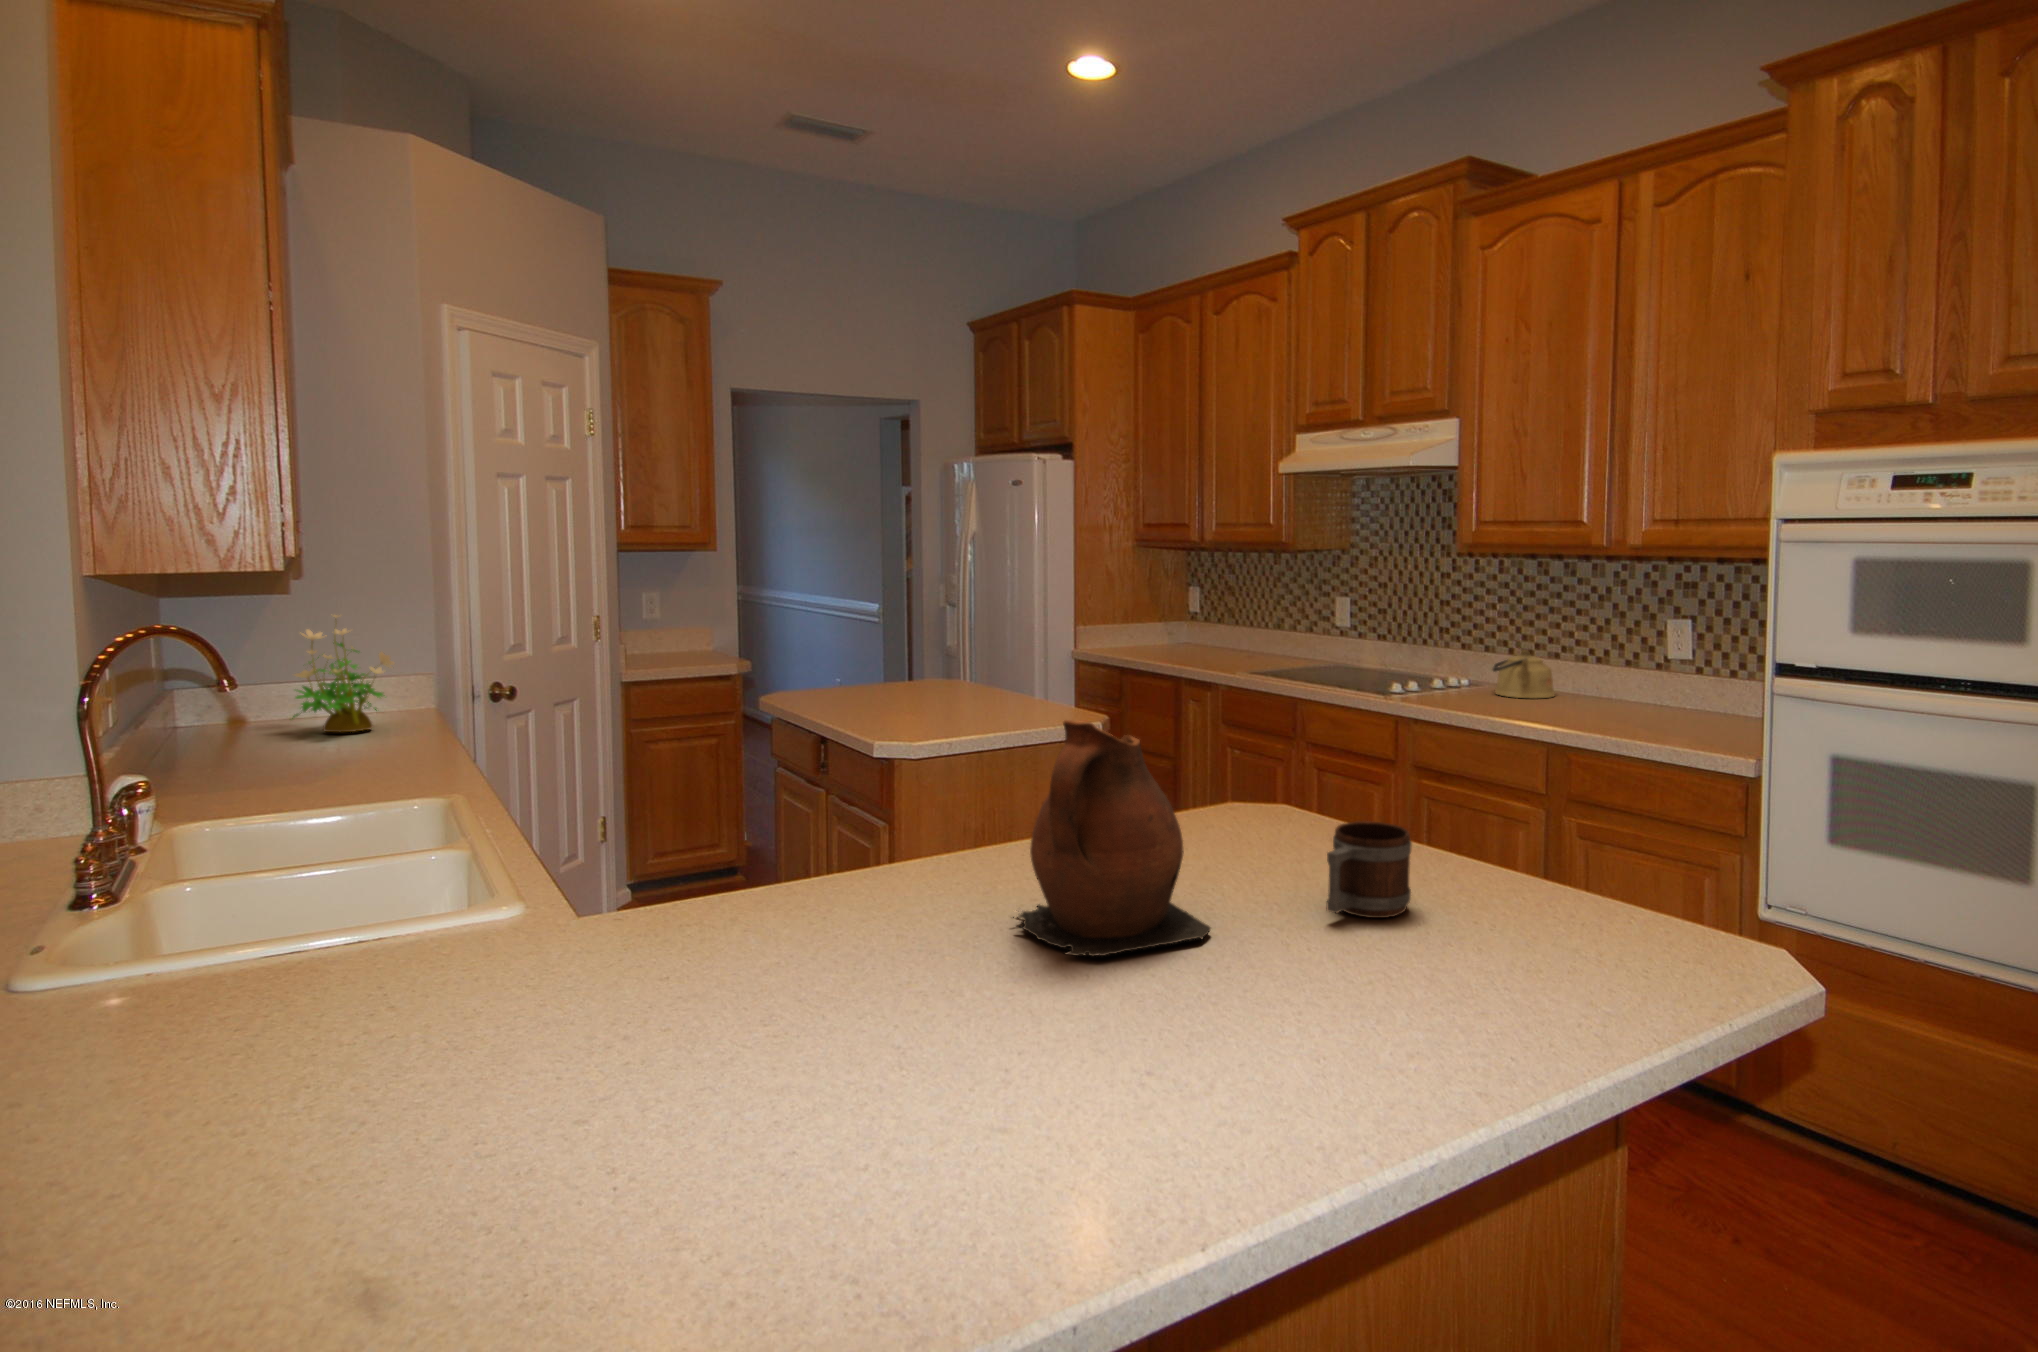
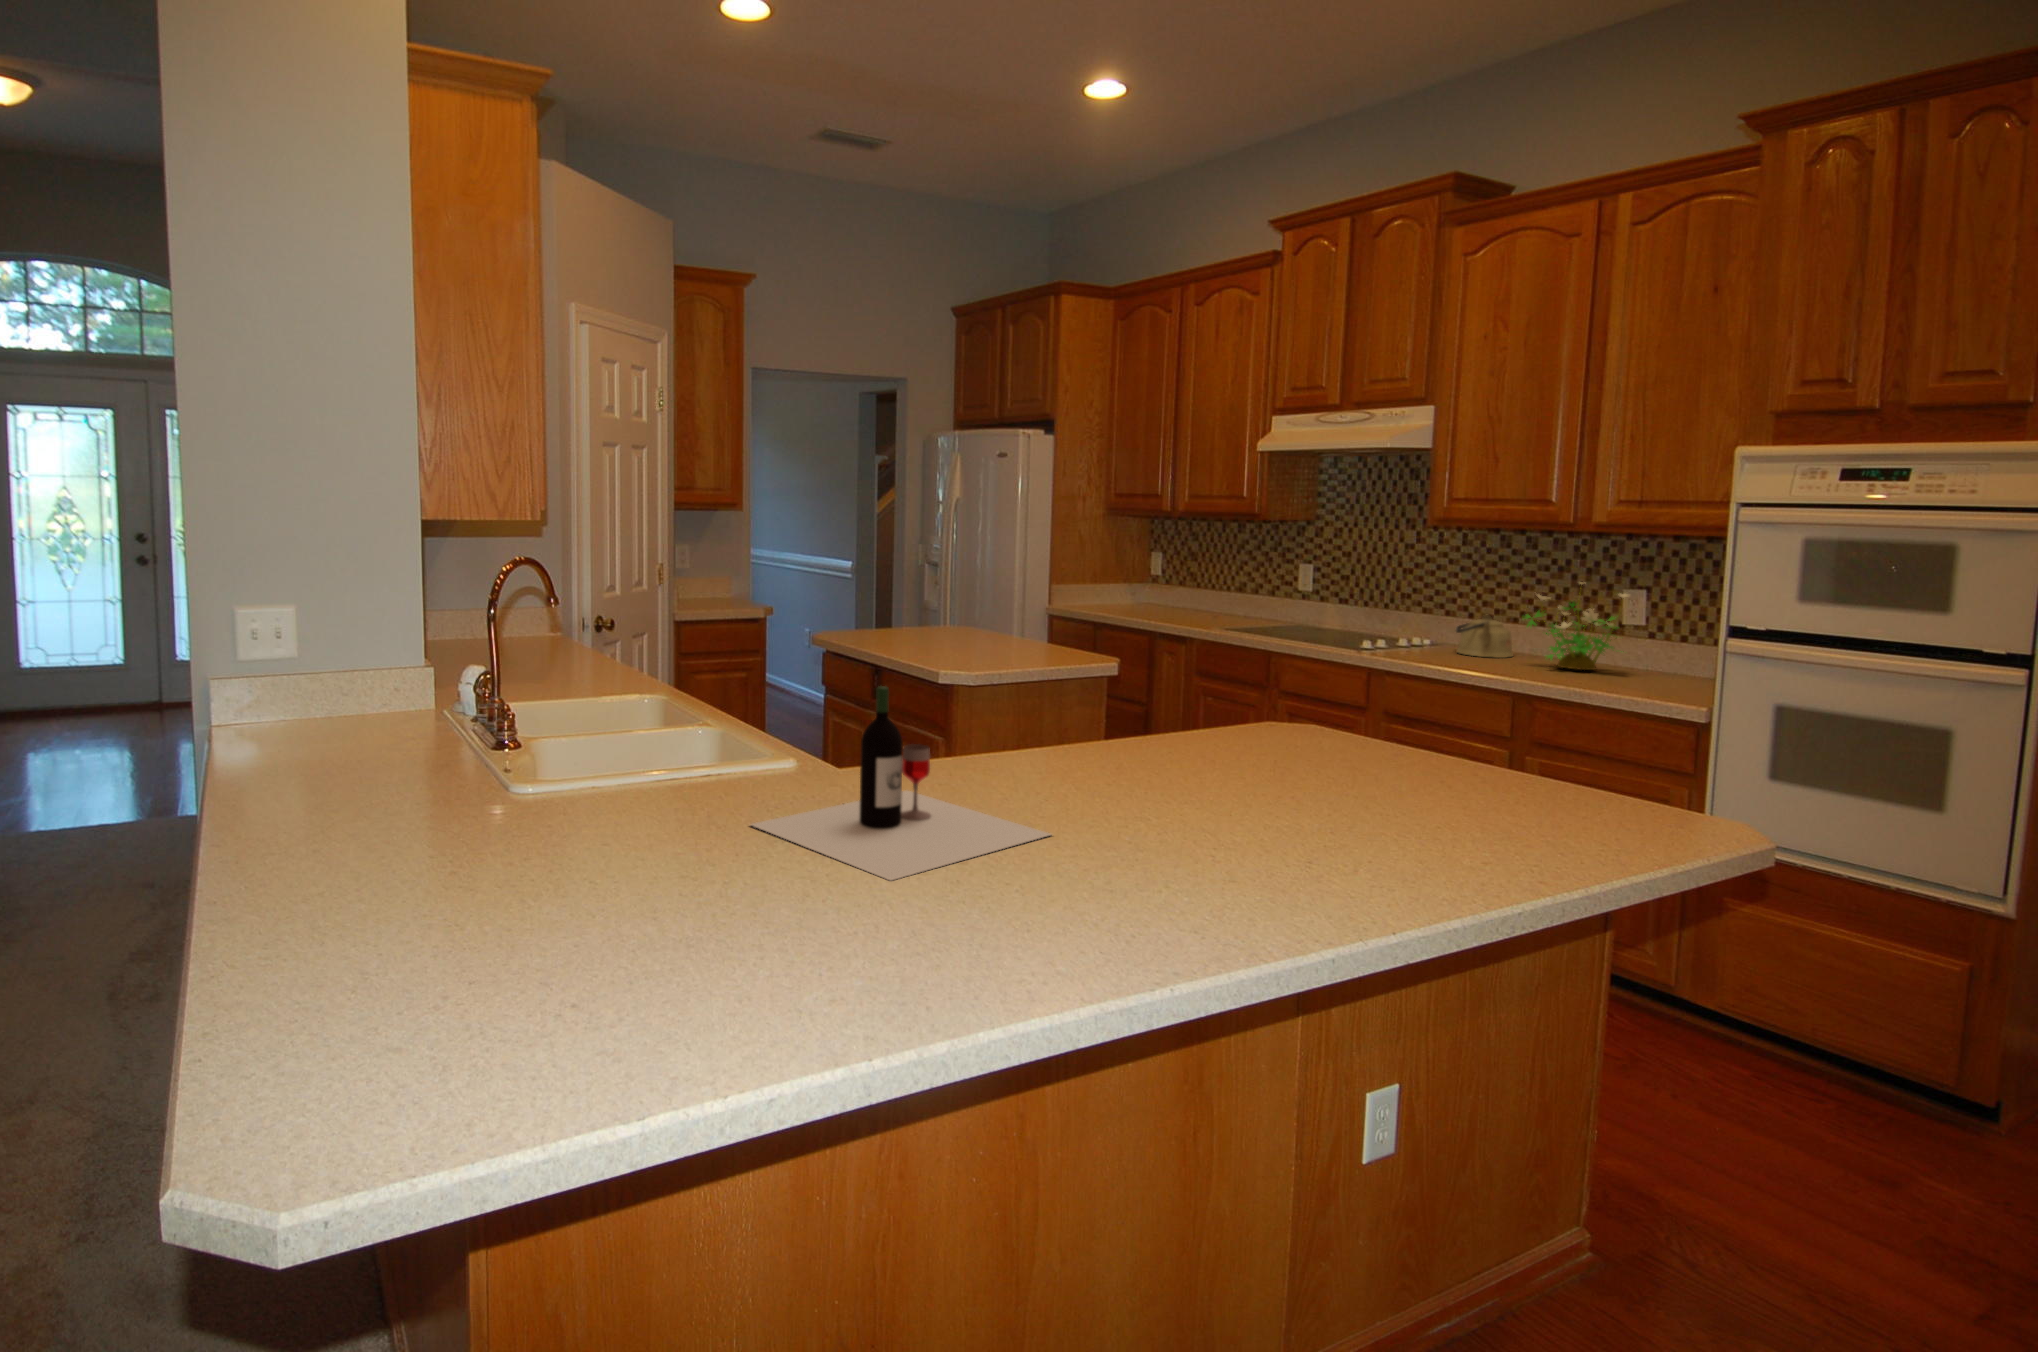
potted plant: present [292,615,394,732] -> present [1525,582,1628,670]
ceramic pitcher: present [1013,720,1211,956] -> none [1163,634,1310,792]
mug: present [1327,821,1412,918] -> none [1389,718,1450,784]
wine bottle: none [193,844,727,1254] -> present [752,686,1051,880]

